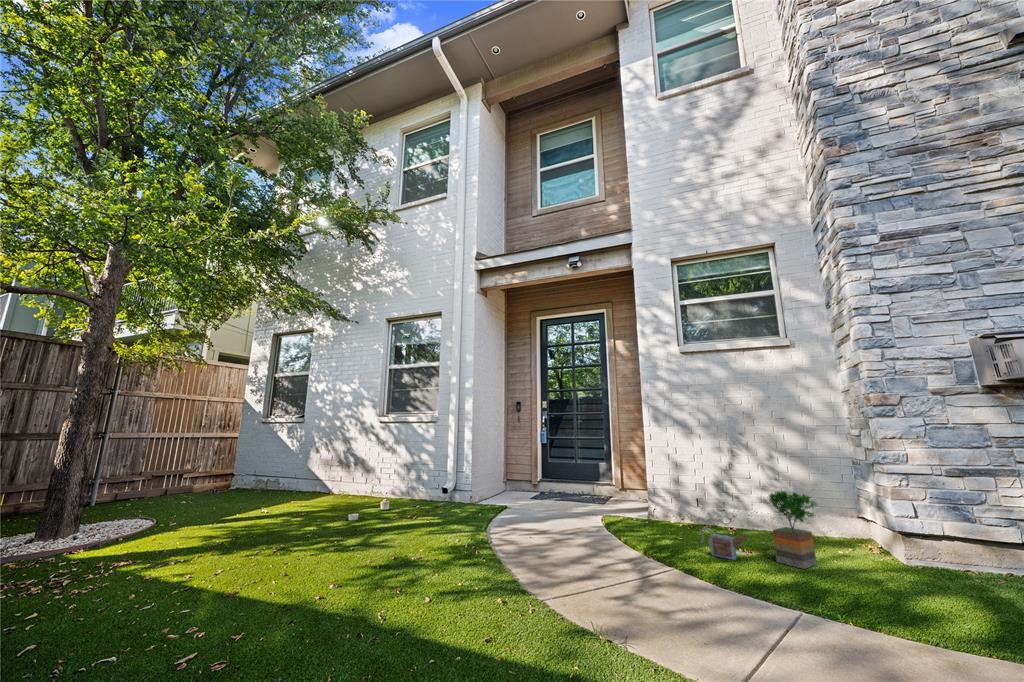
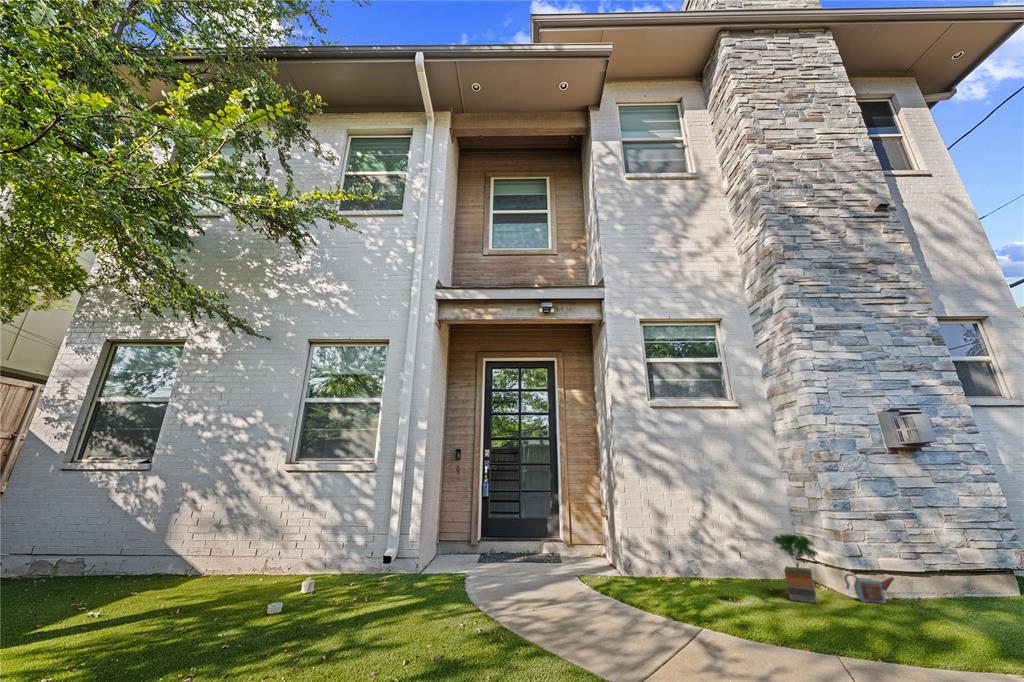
watering can: present [700,527,748,560] -> present [844,573,894,603]

